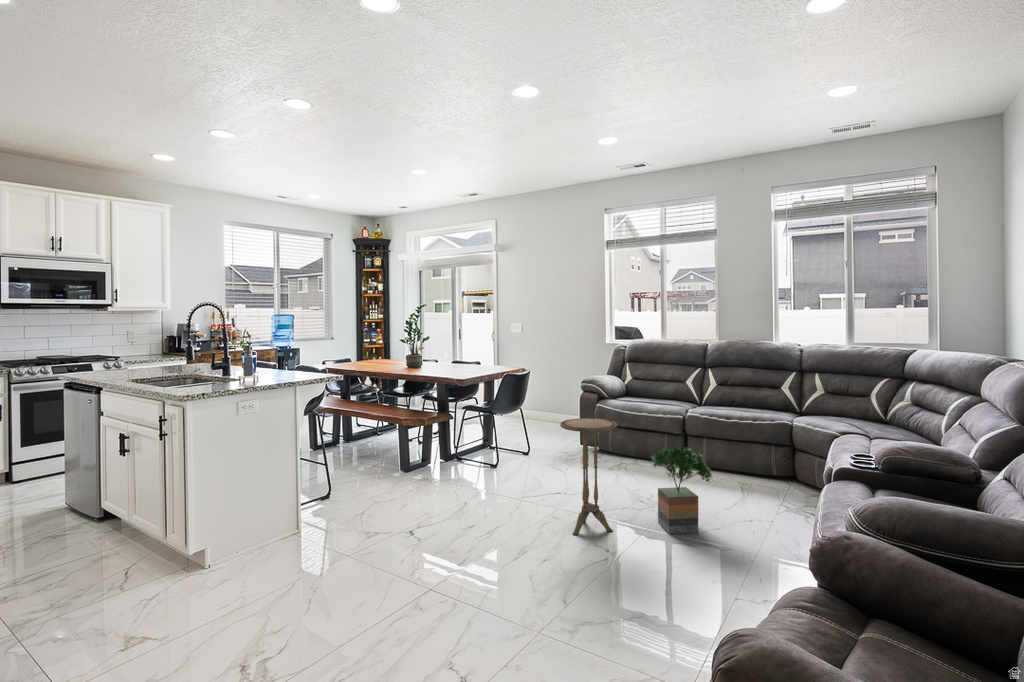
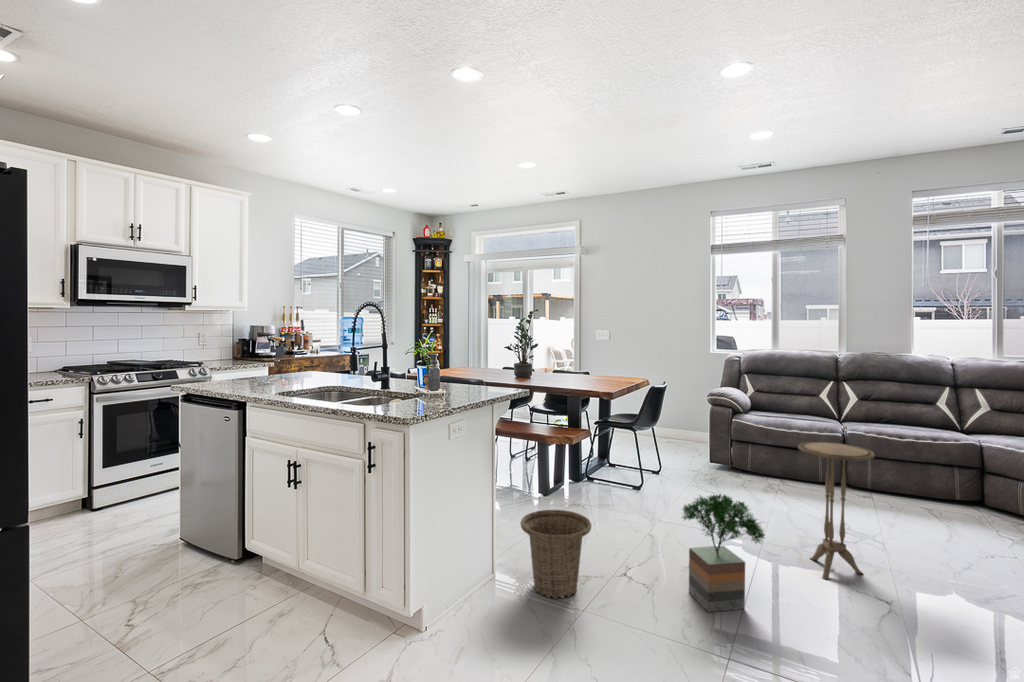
potted tree: present [651,447,712,534] -> present [682,495,765,612]
basket: none [307,475,368,545] -> present [521,510,591,598]

